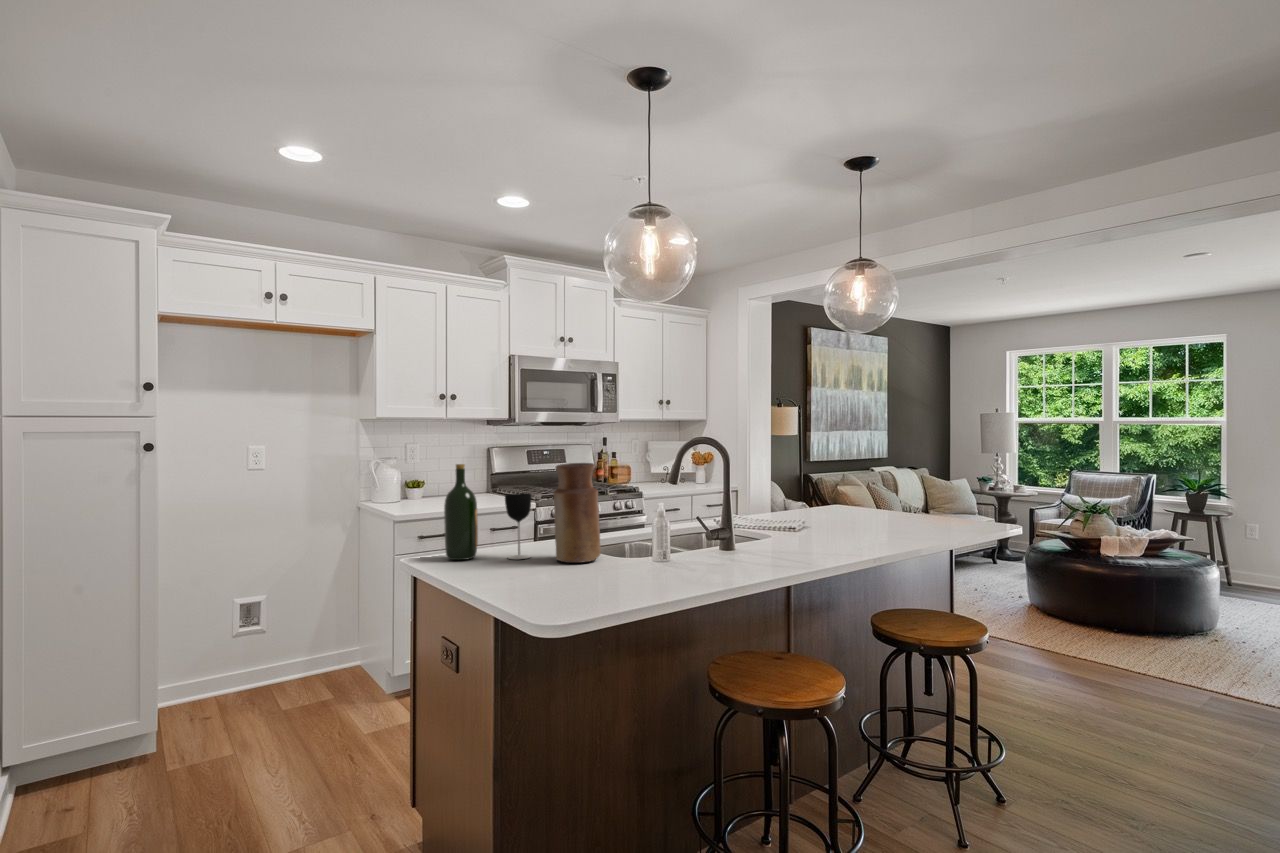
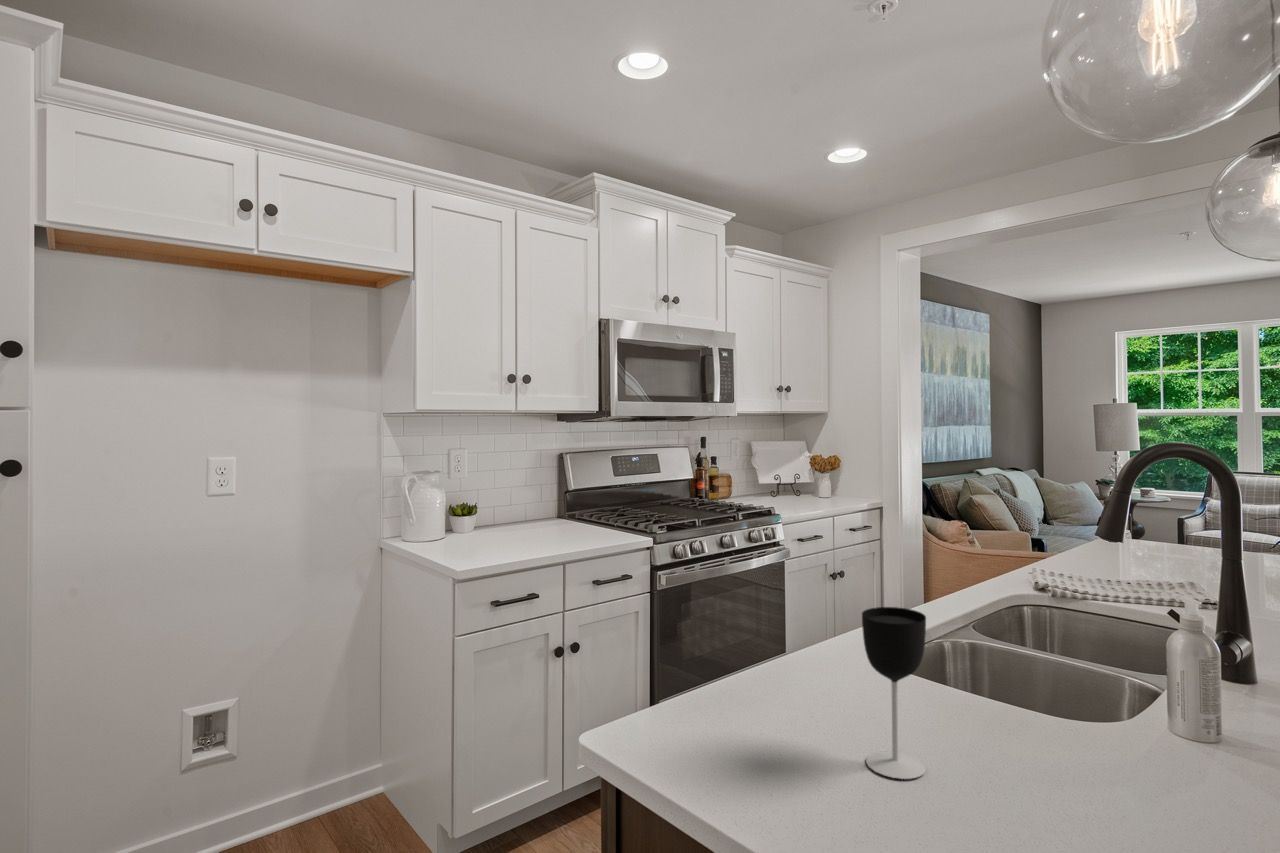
vase: present [553,463,601,563] -> none [999,541,1130,807]
wine bottle: present [444,464,478,560] -> none [721,542,799,785]

